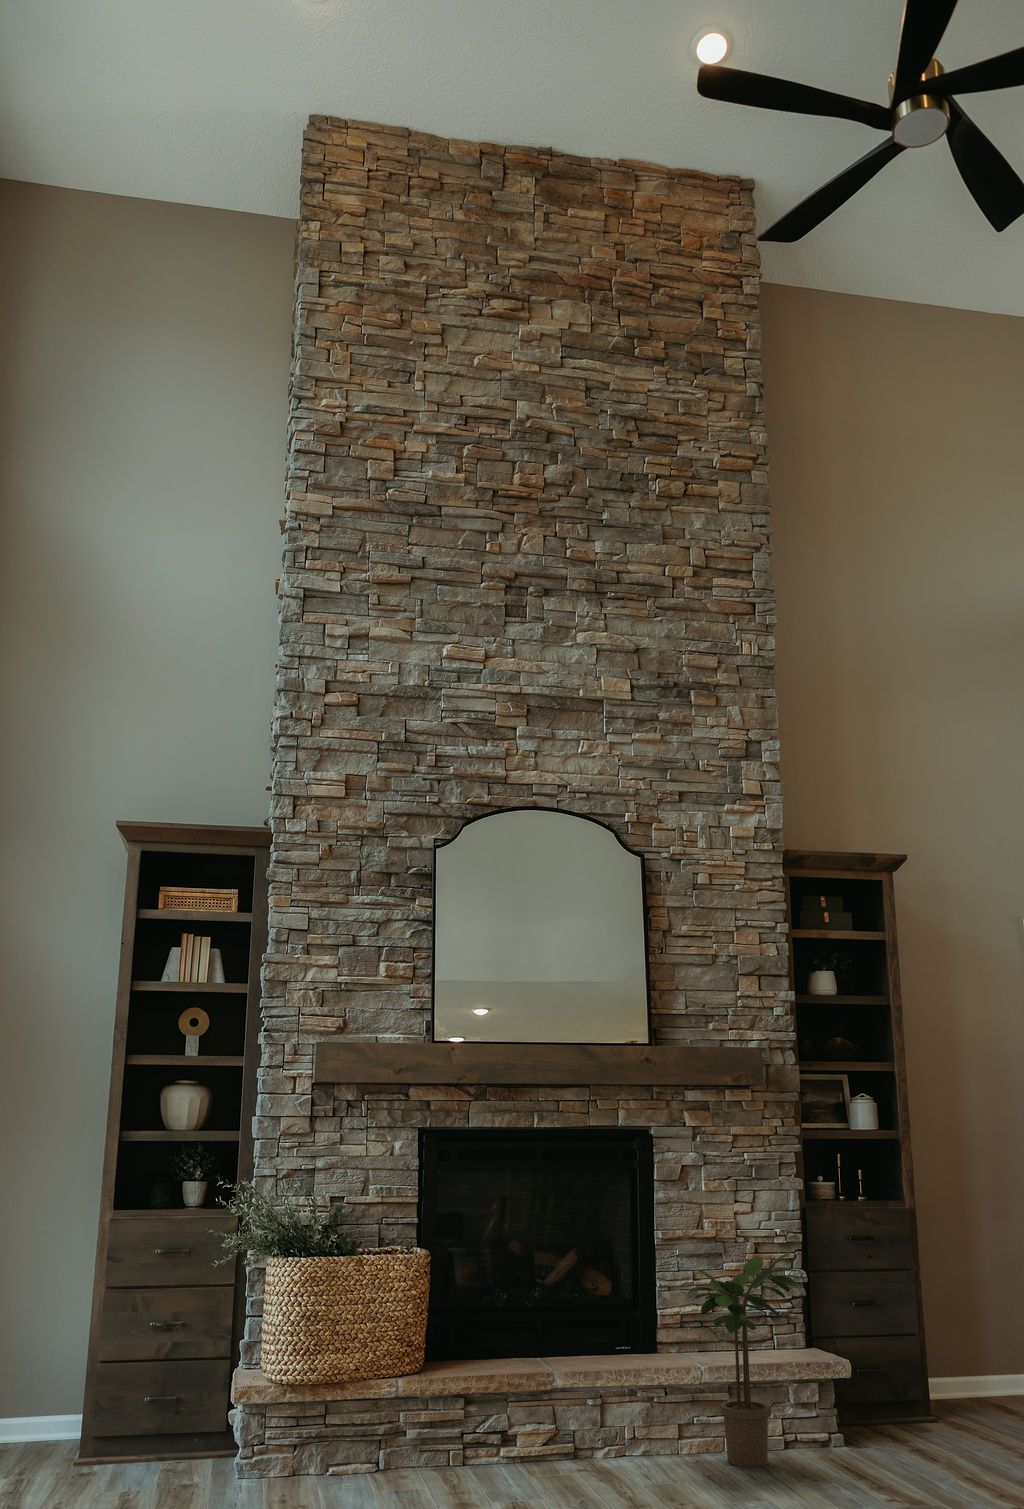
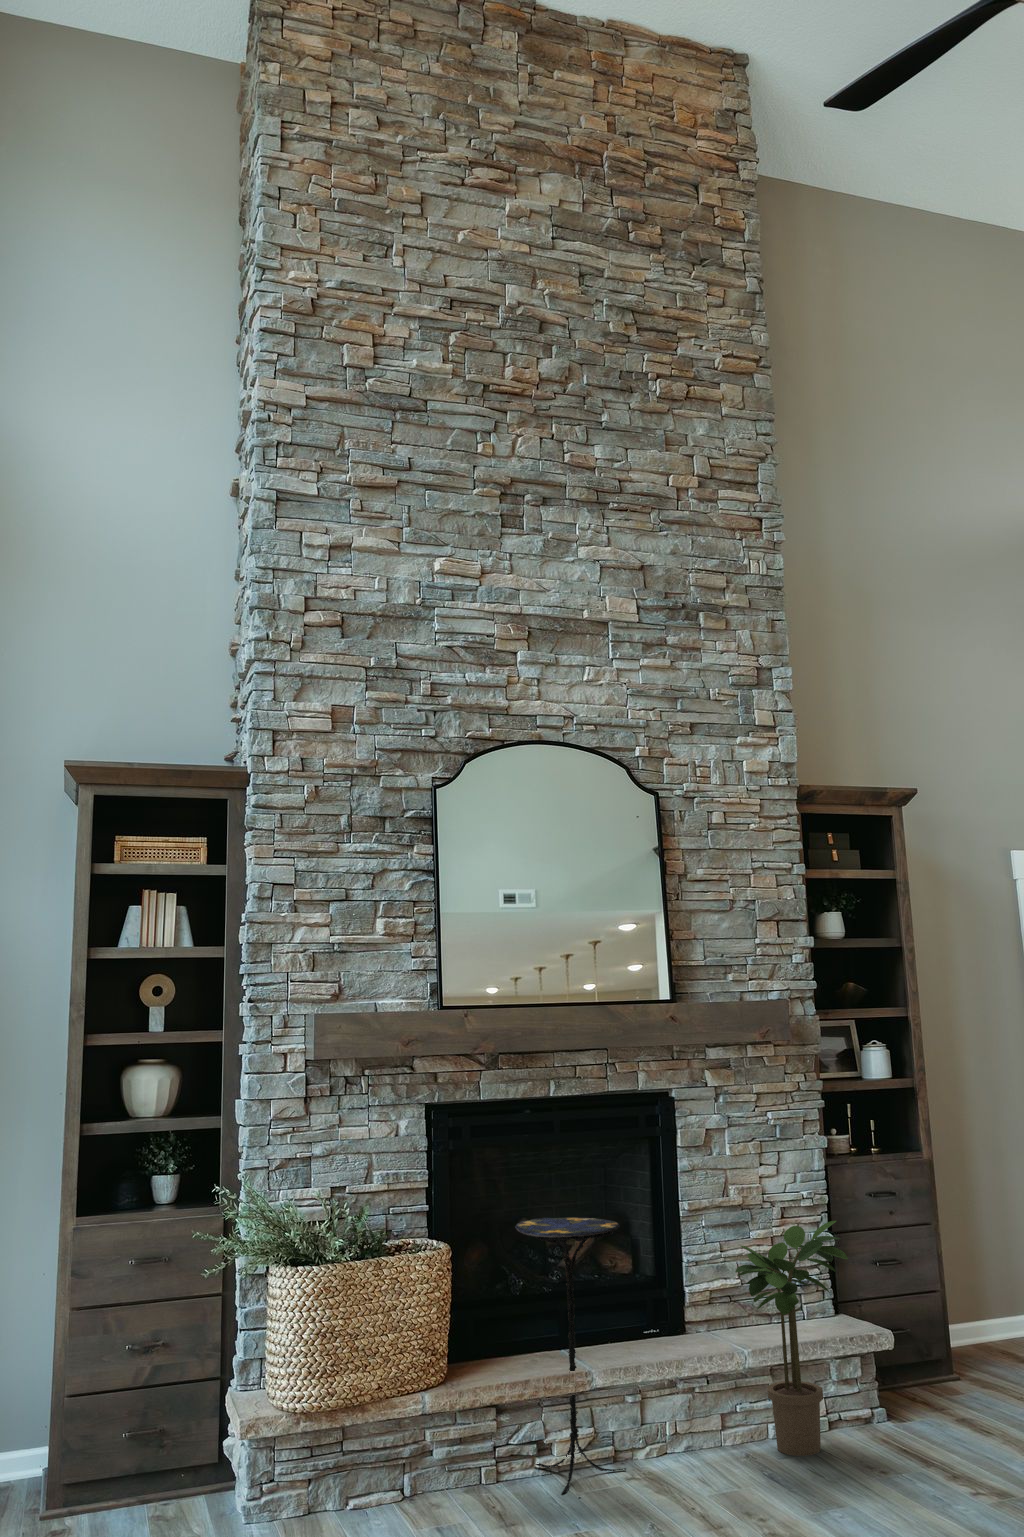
side table: none [489,1235,583,1477] -> present [515,1217,626,1492]

